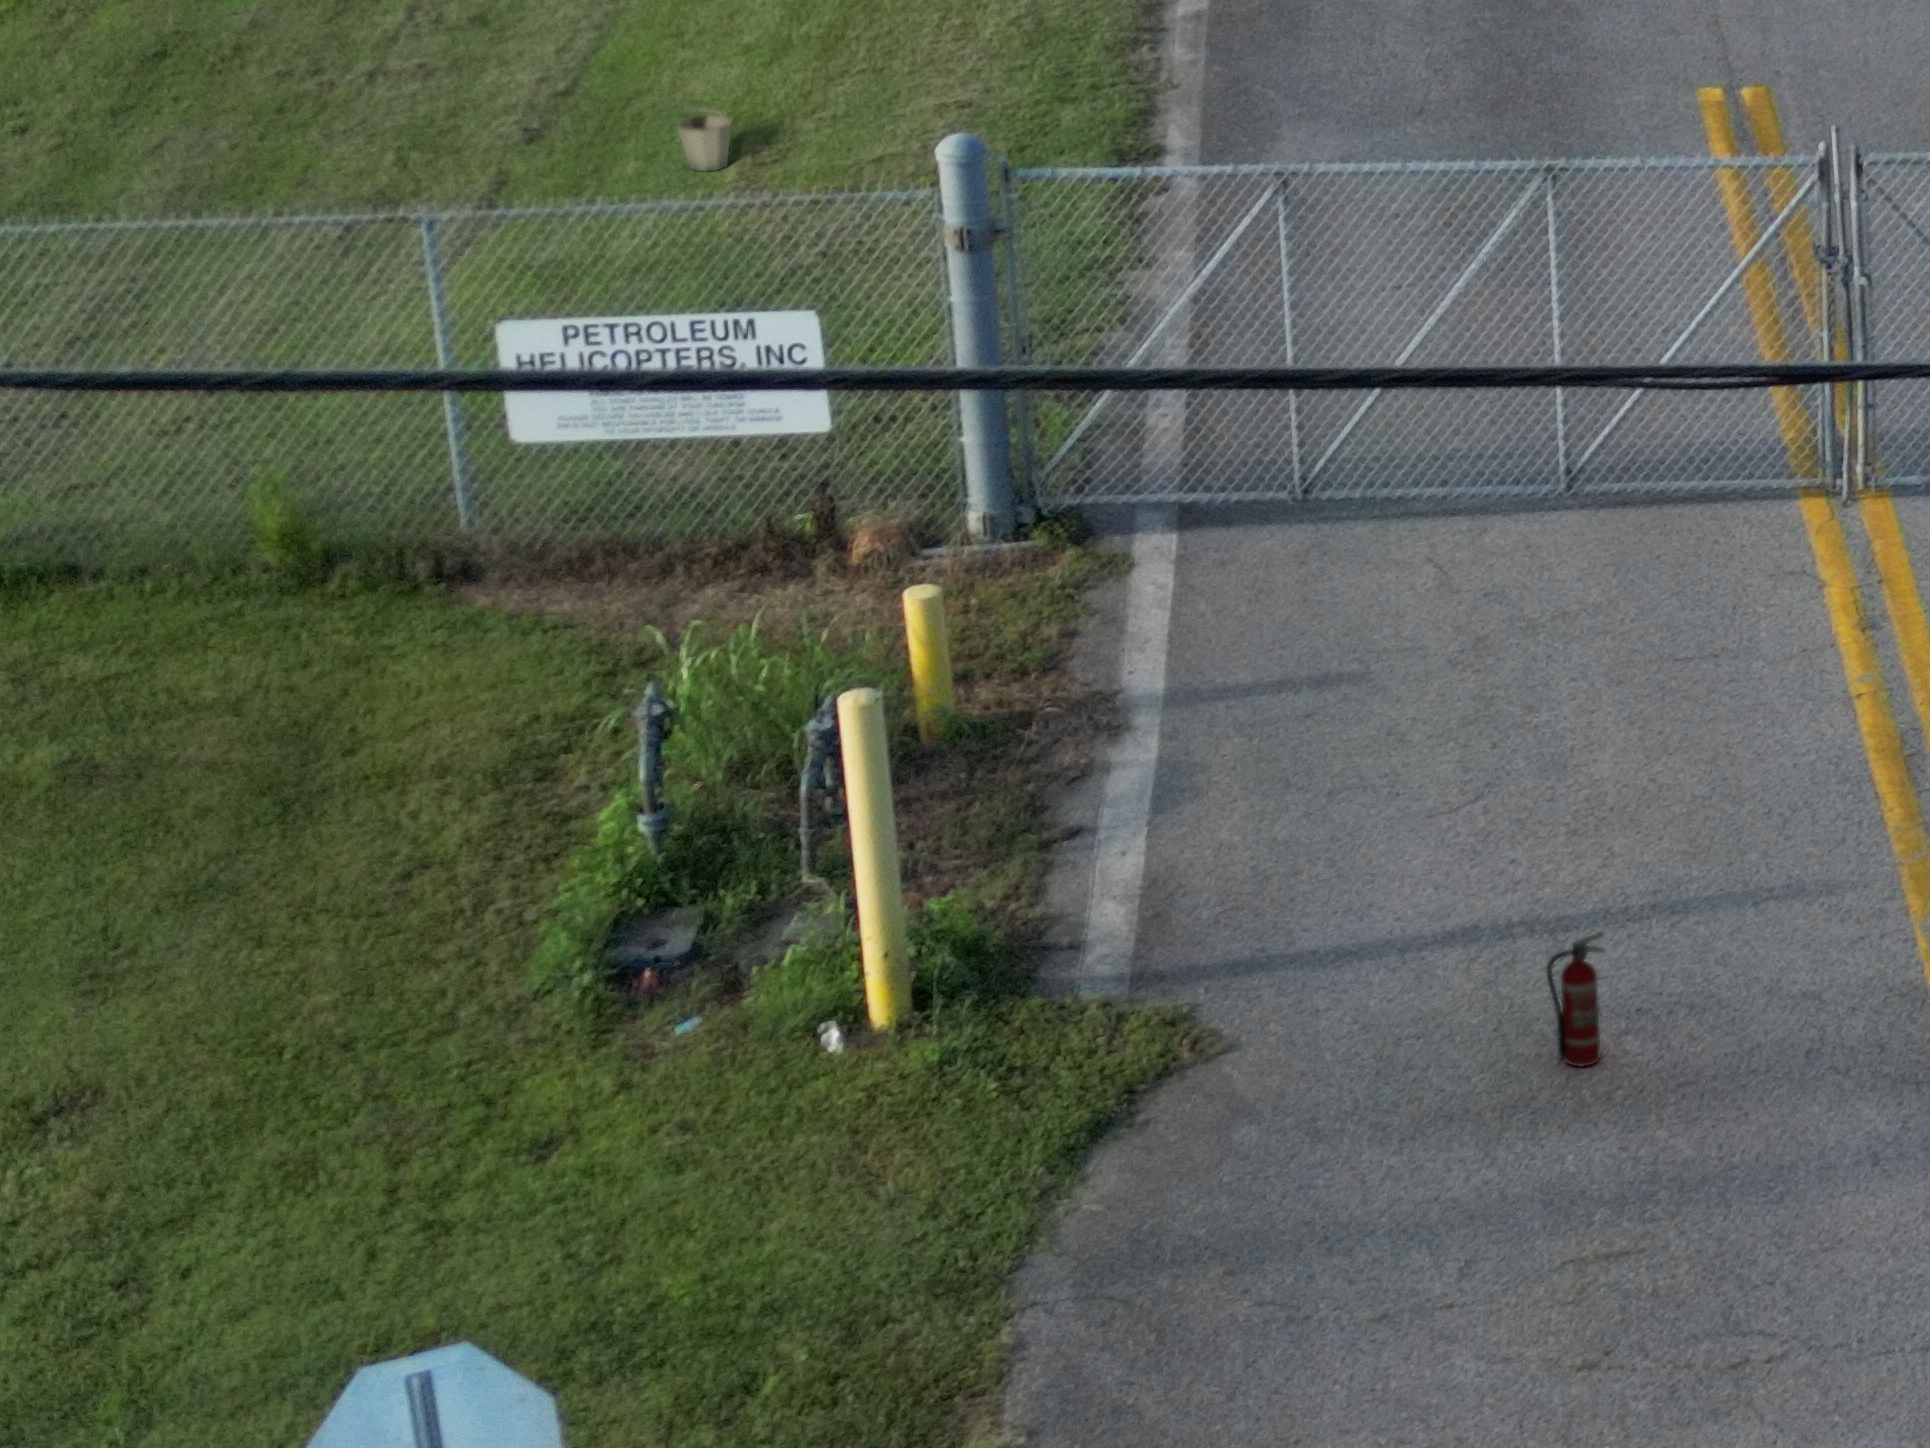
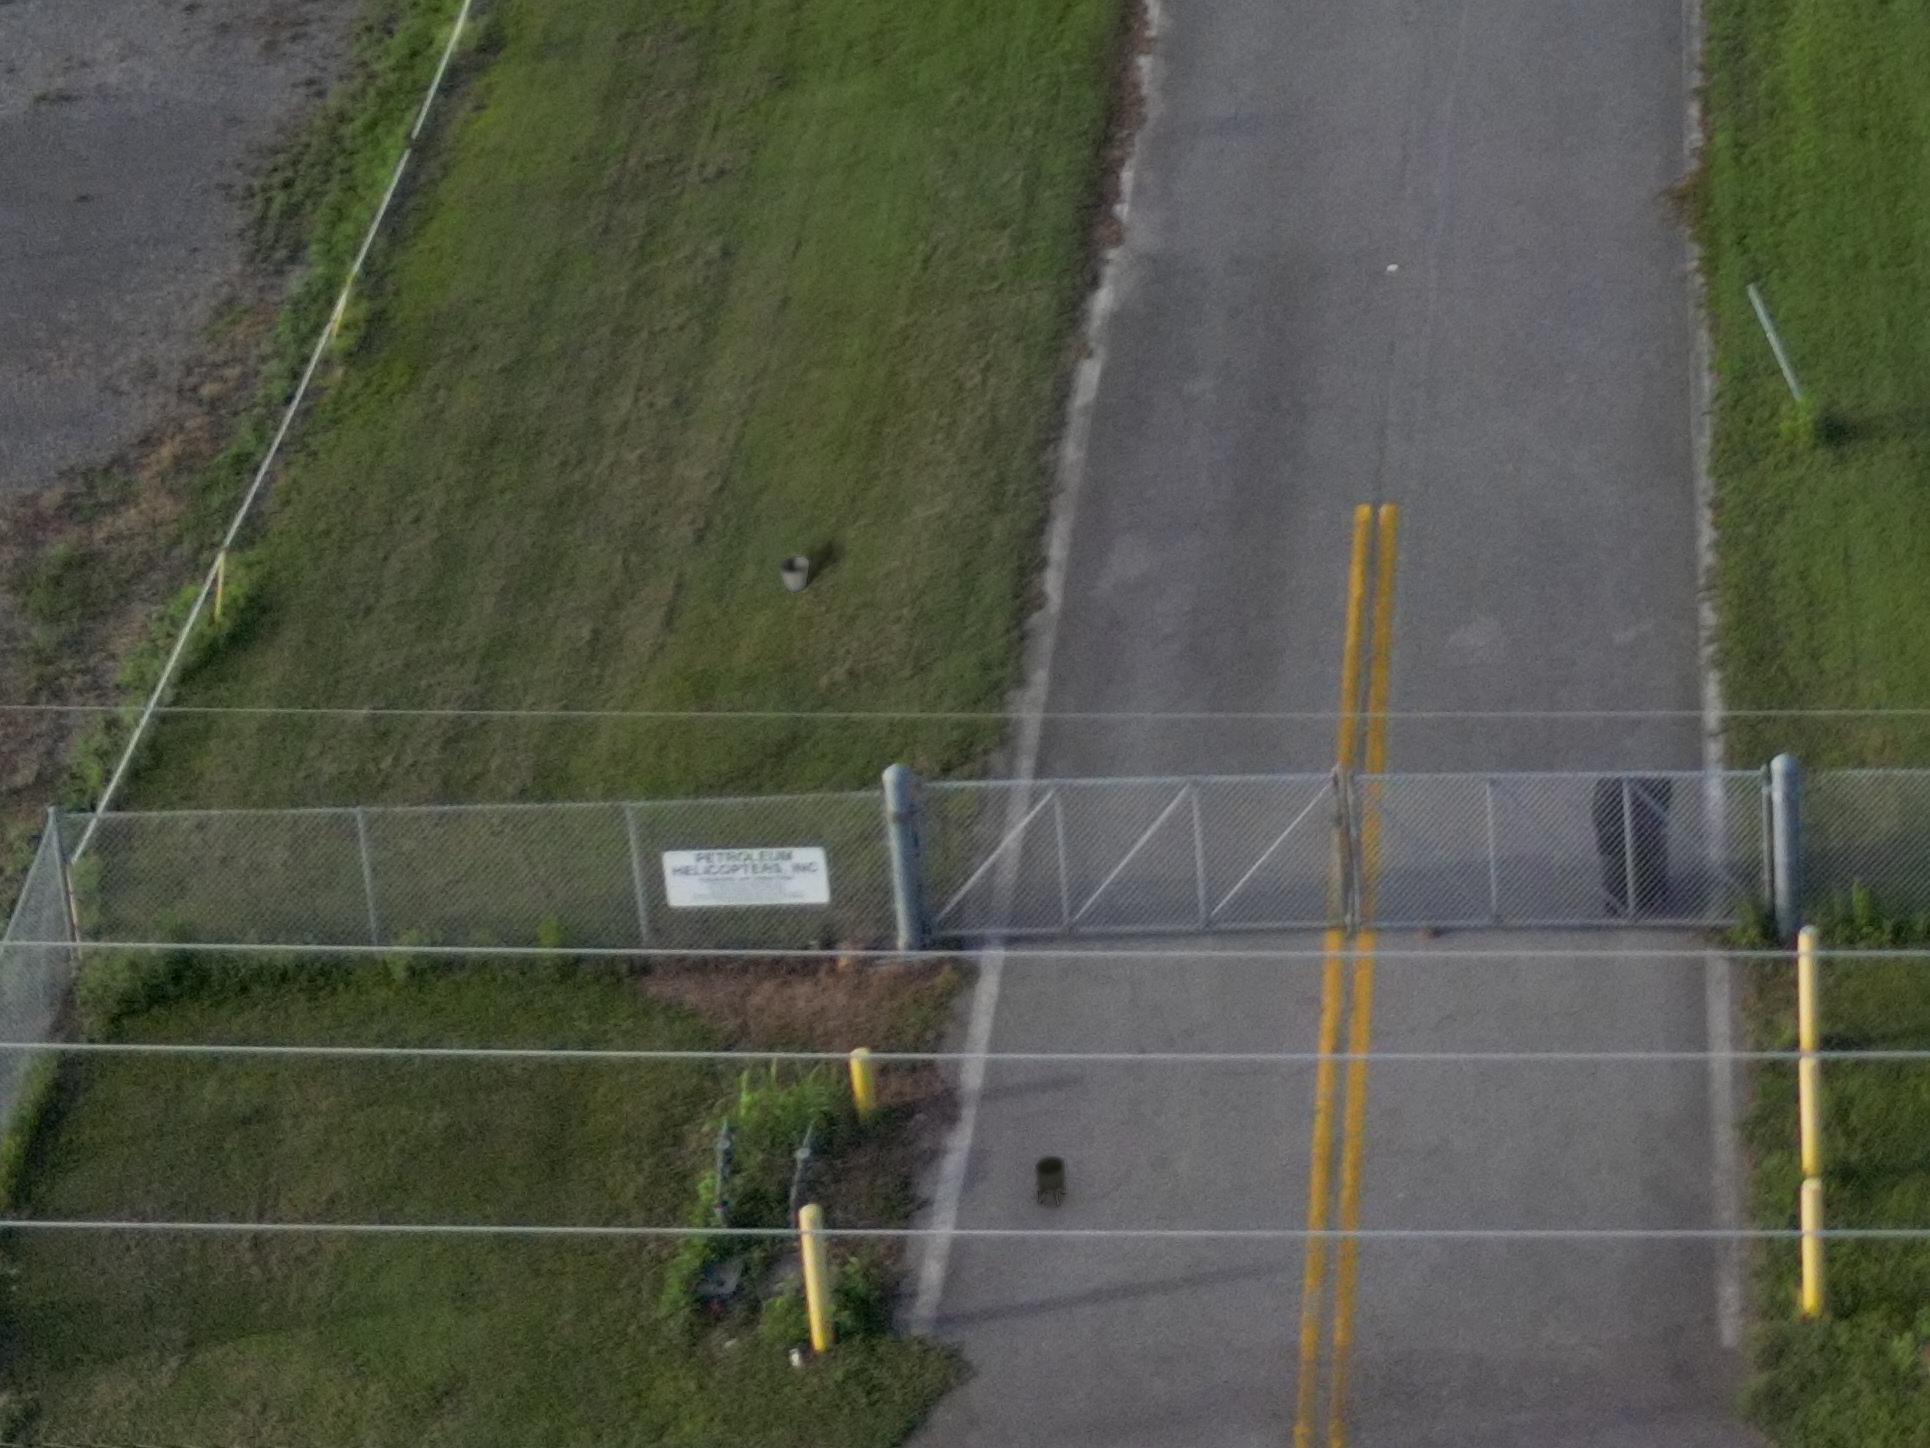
planter: none [1302,745,1365,843] -> present [1035,1156,1066,1203]
fire extinguisher: present [1547,931,1604,1066] -> none [1118,1329,1146,1388]

